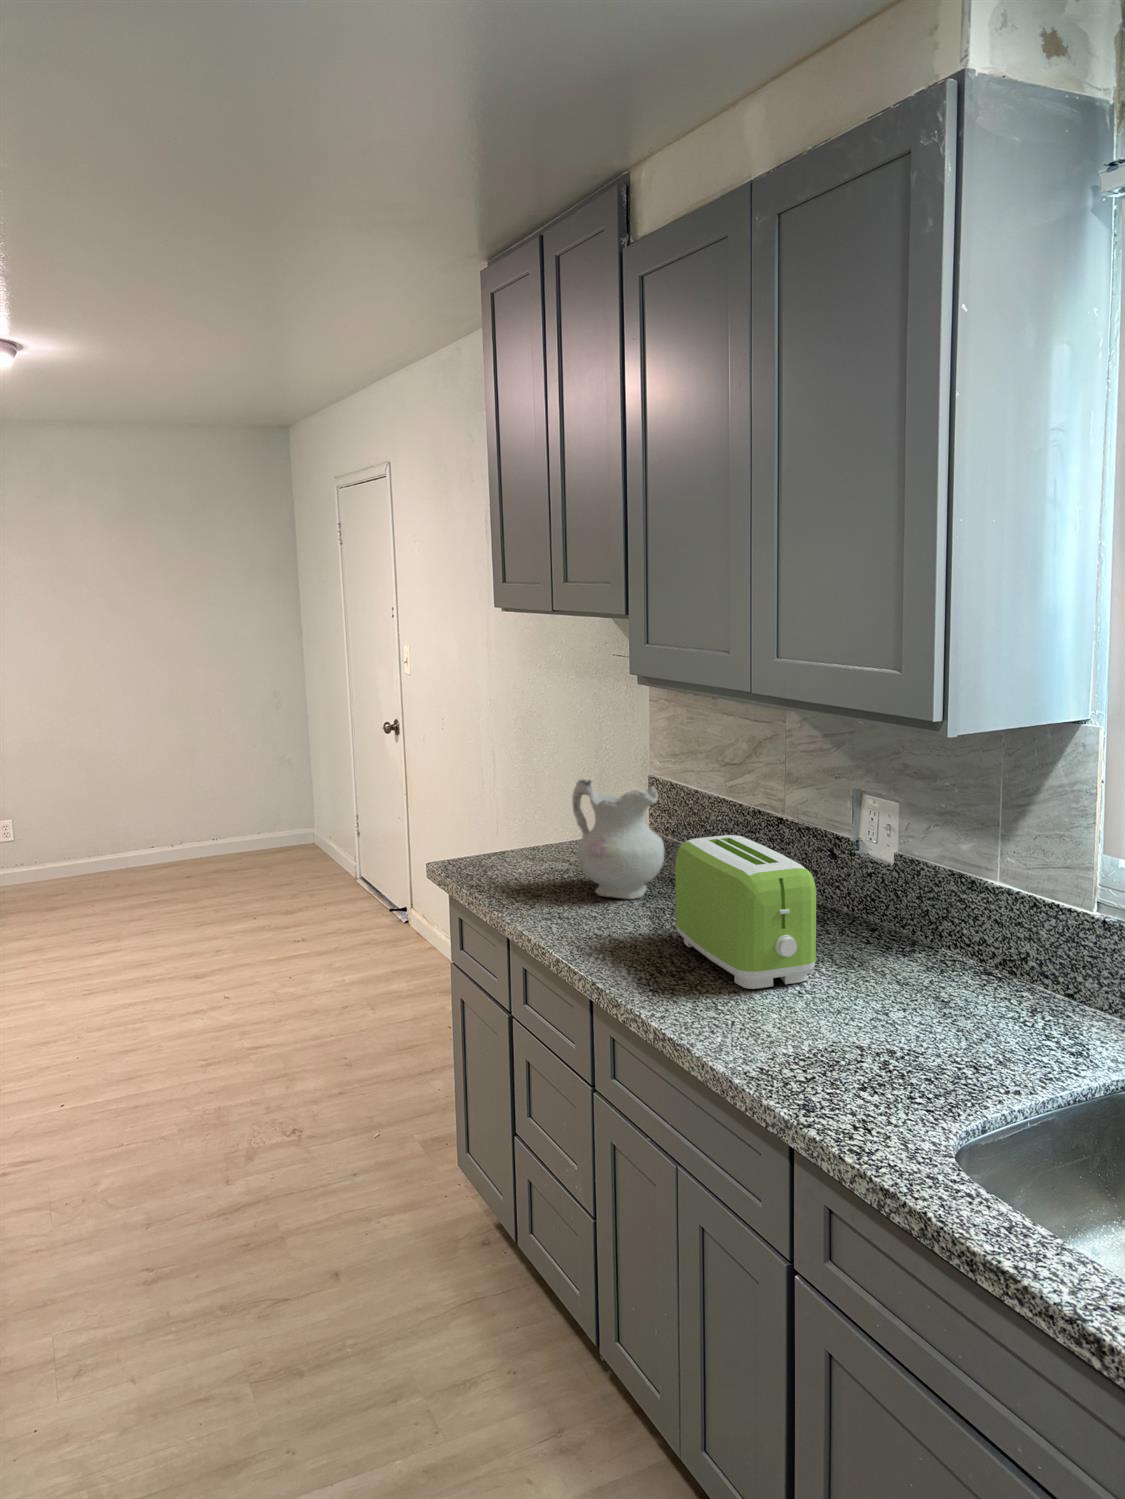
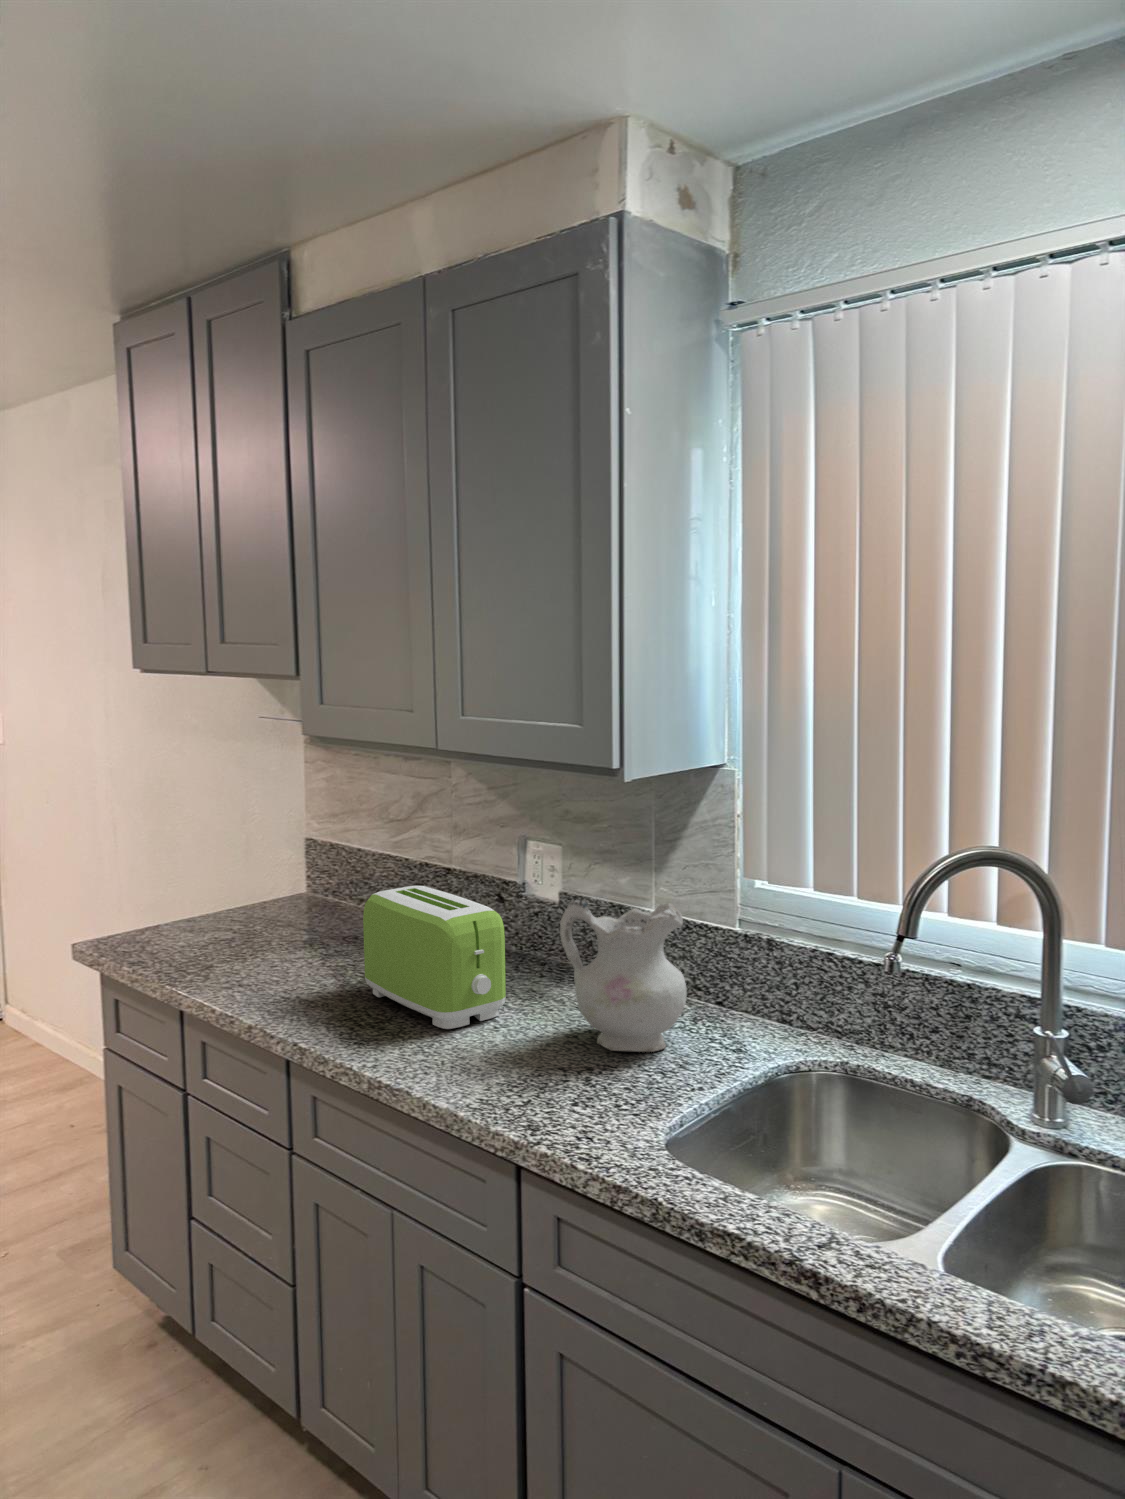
ceramic pitcher: present [572,779,664,899] -> present [560,900,687,1052]

